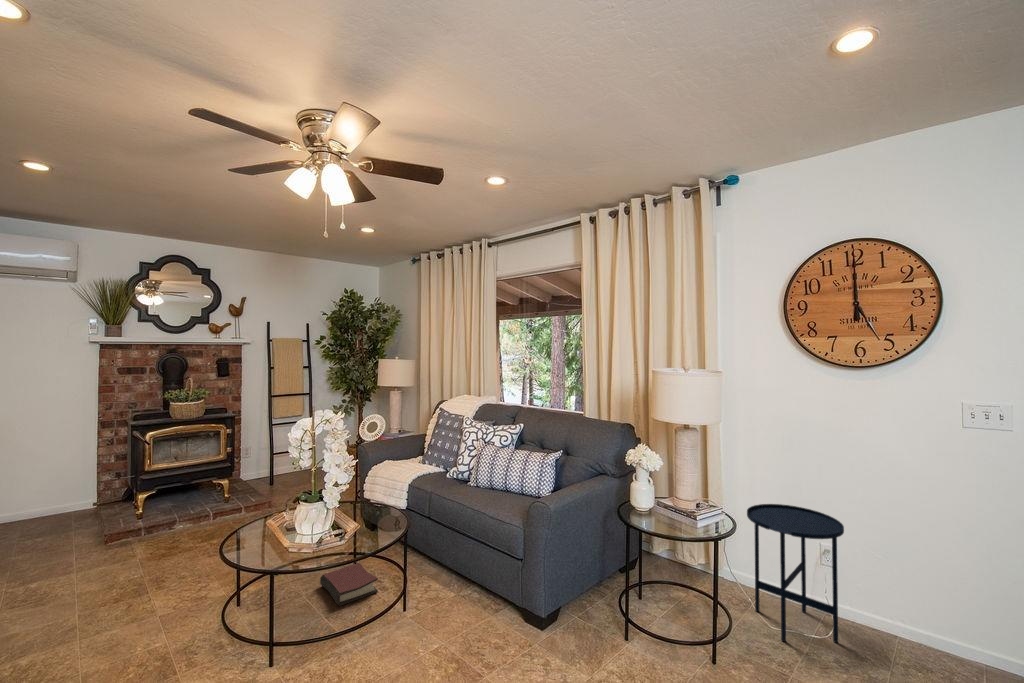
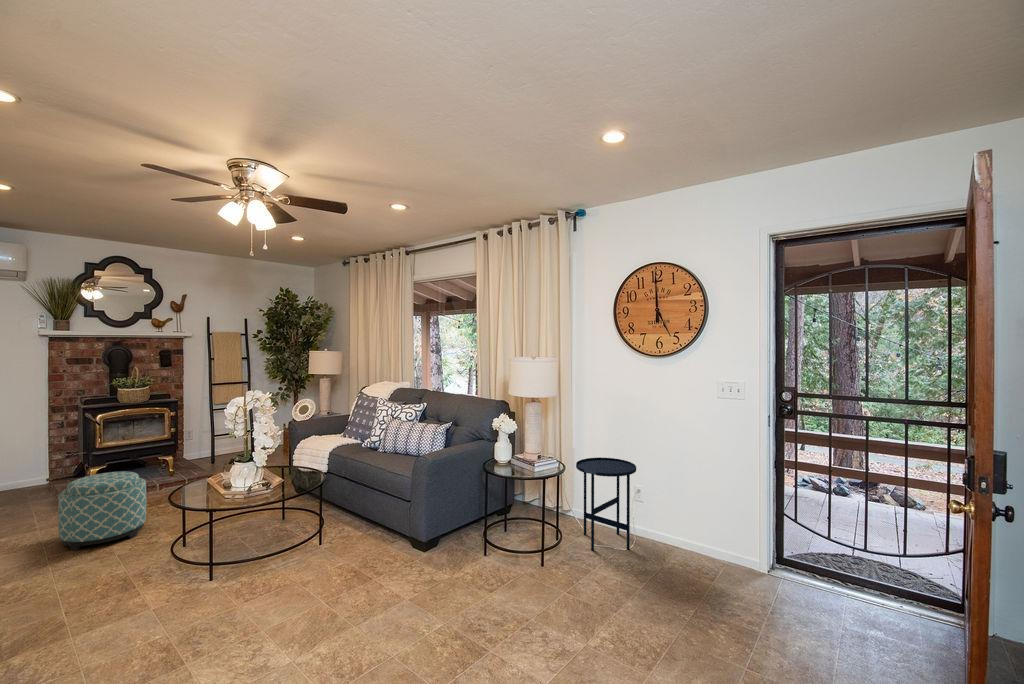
ottoman: none [90,505,194,609] -> present [58,471,146,550]
hardback book: present [320,563,378,606] -> none [253,513,300,542]

